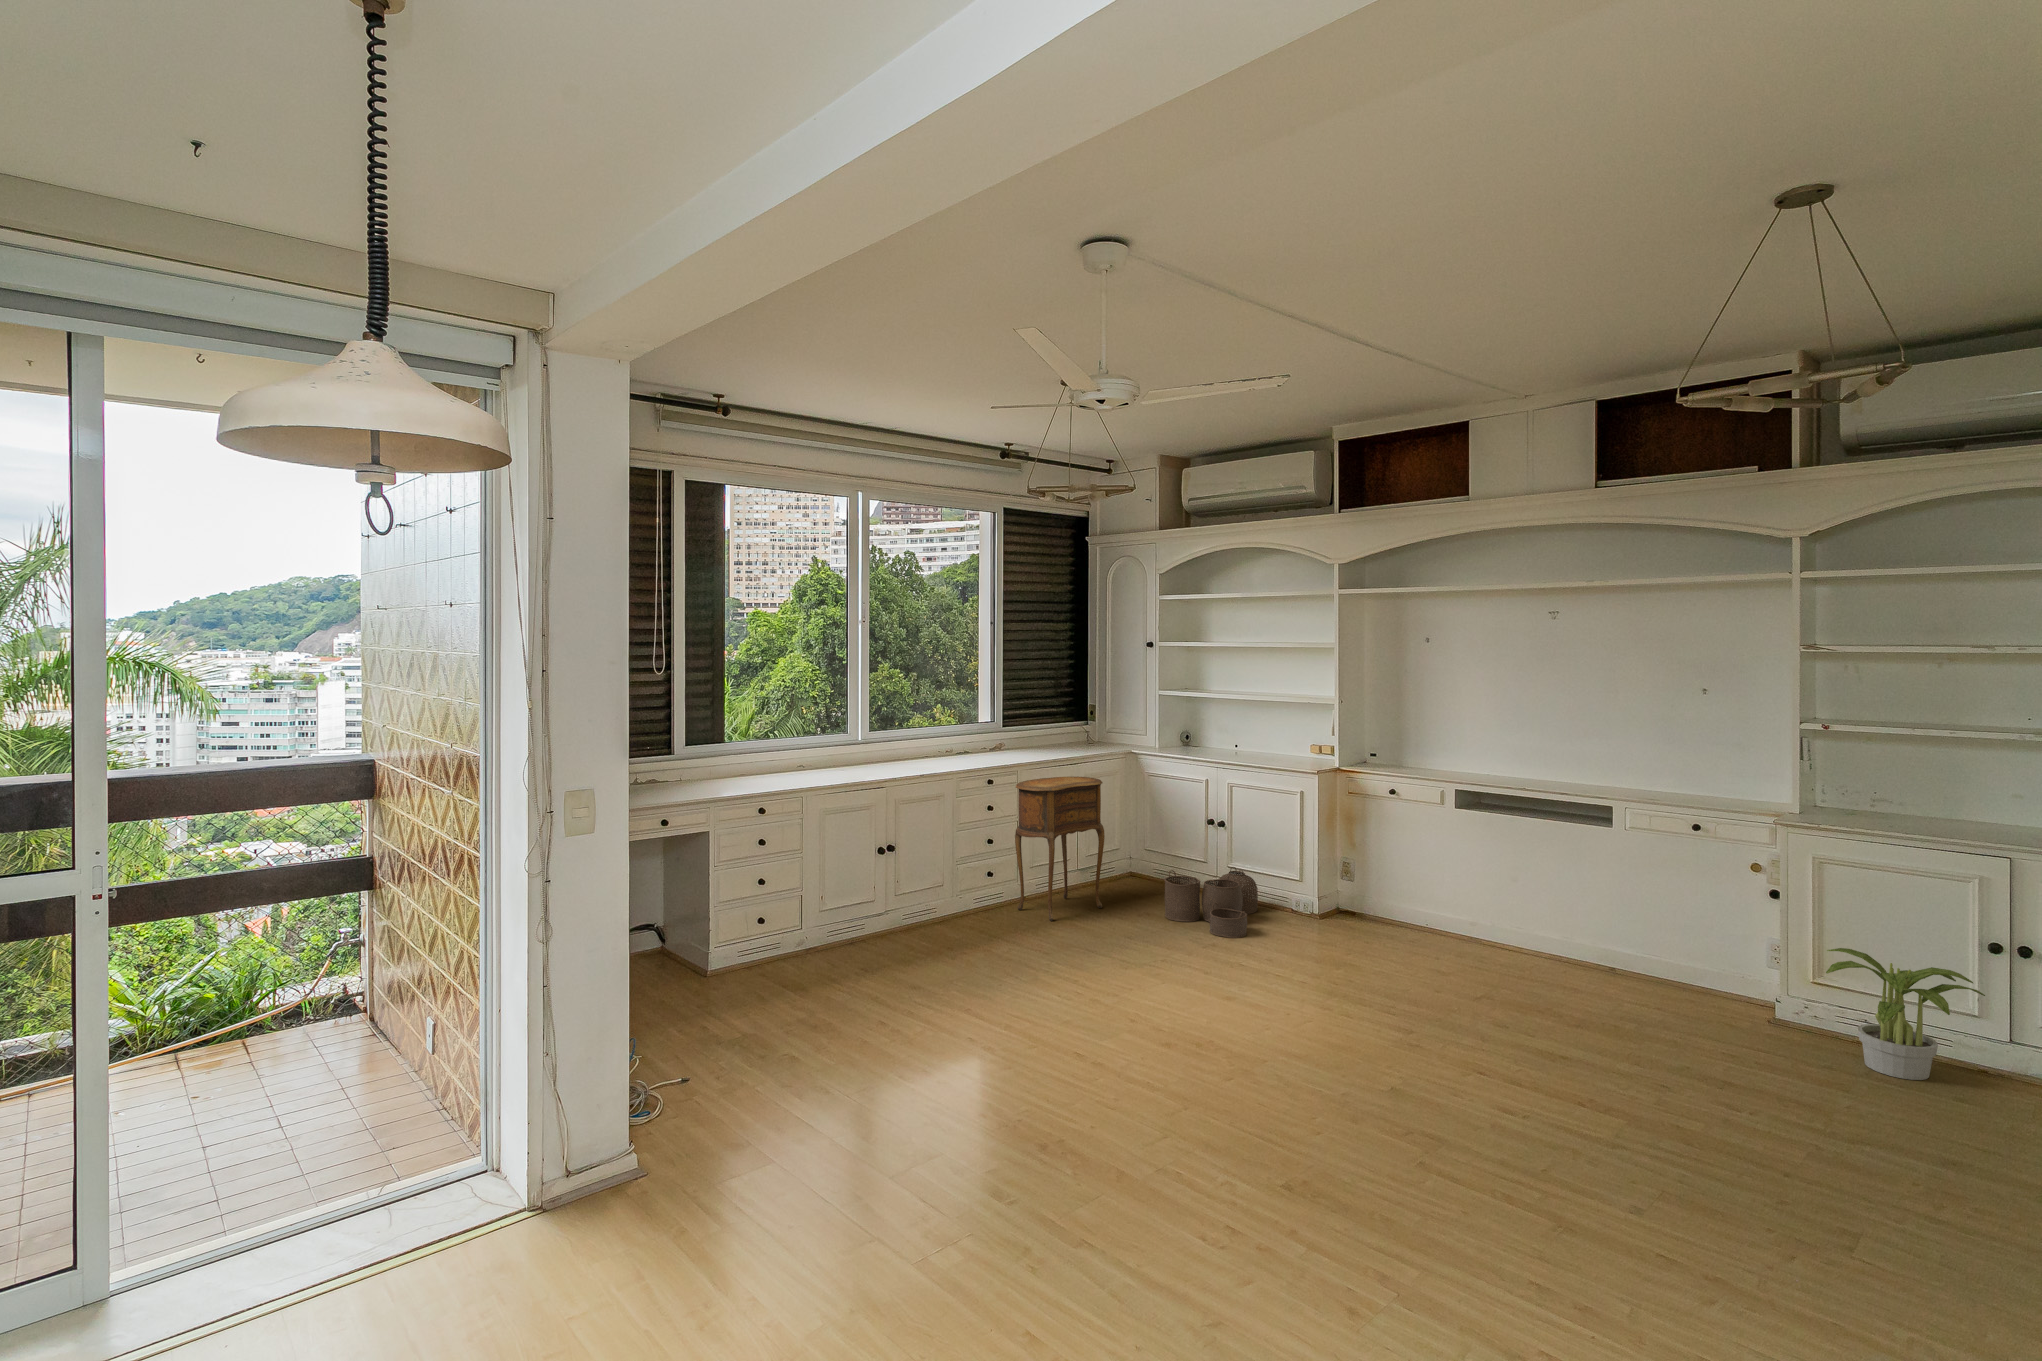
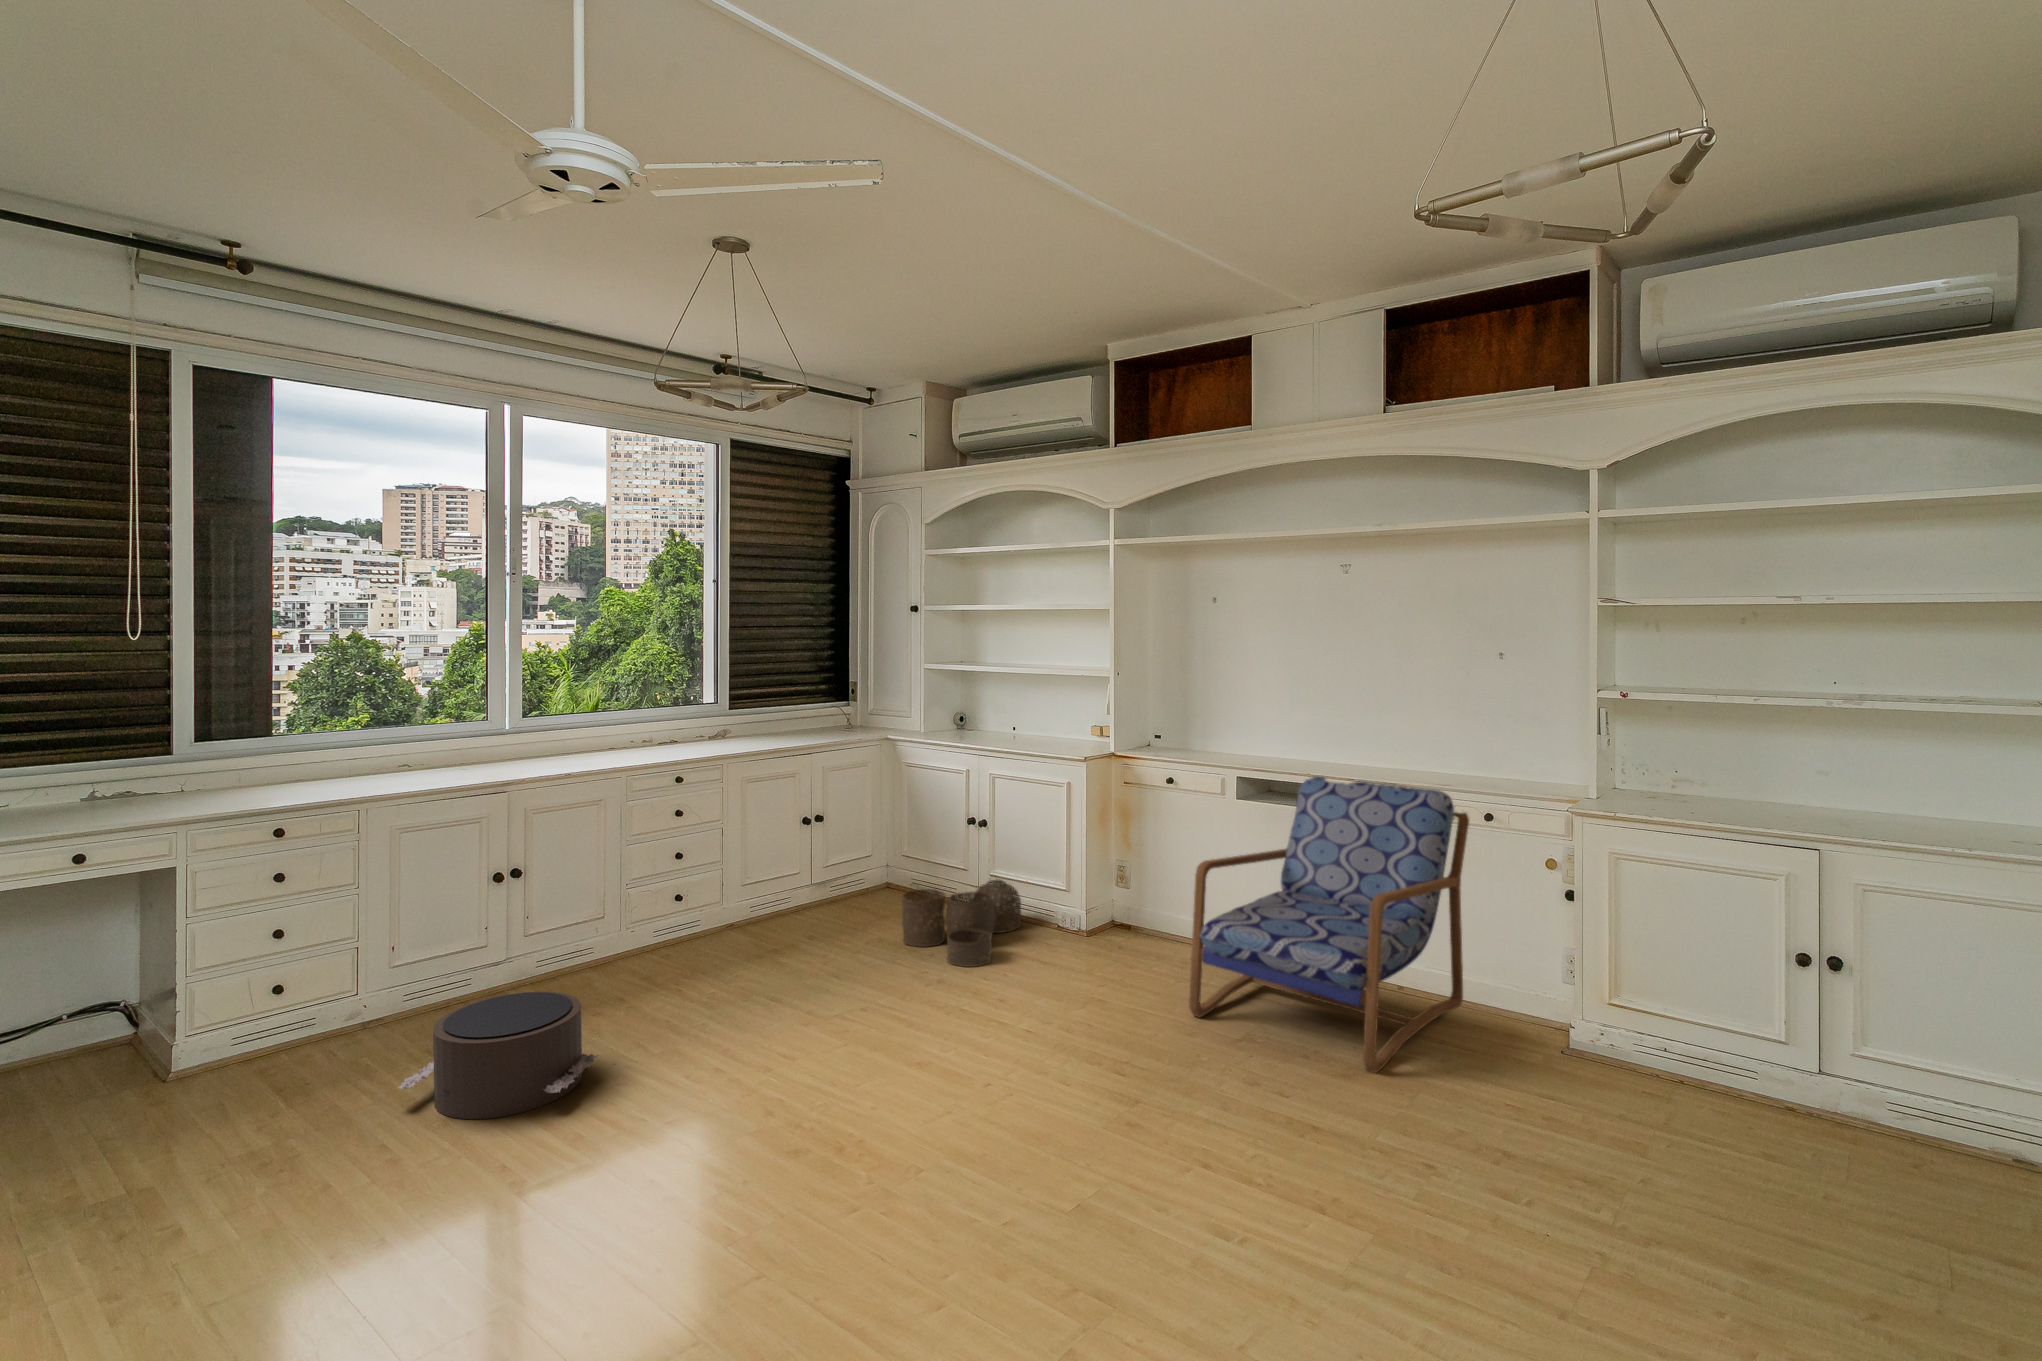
side table: present [1015,777,1105,921] -> none [713,770,833,954]
armchair: none [1435,790,1679,1027] -> present [1189,777,1469,1073]
pouf: none [875,933,997,1016] -> present [398,991,598,1119]
potted plant: present [1826,948,1985,1080] -> none [1615,965,1789,1130]

